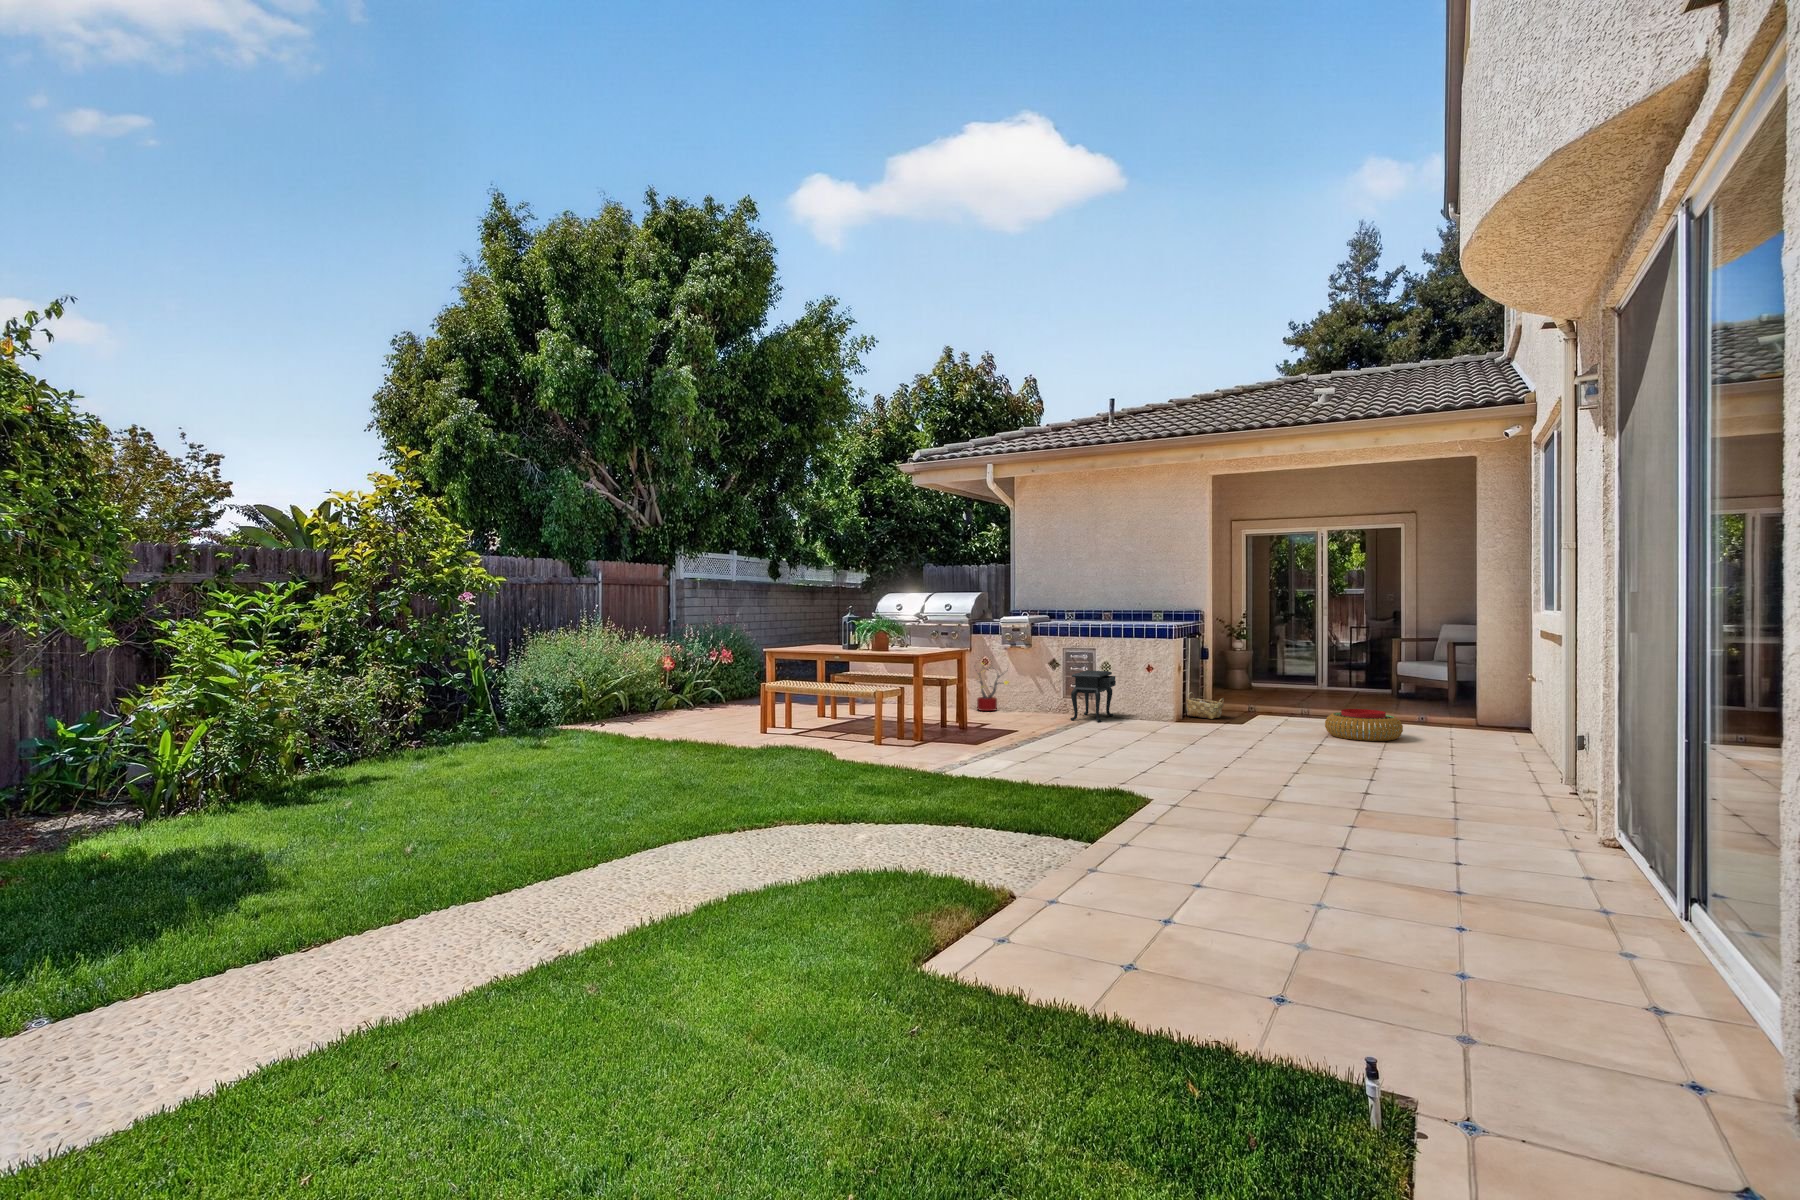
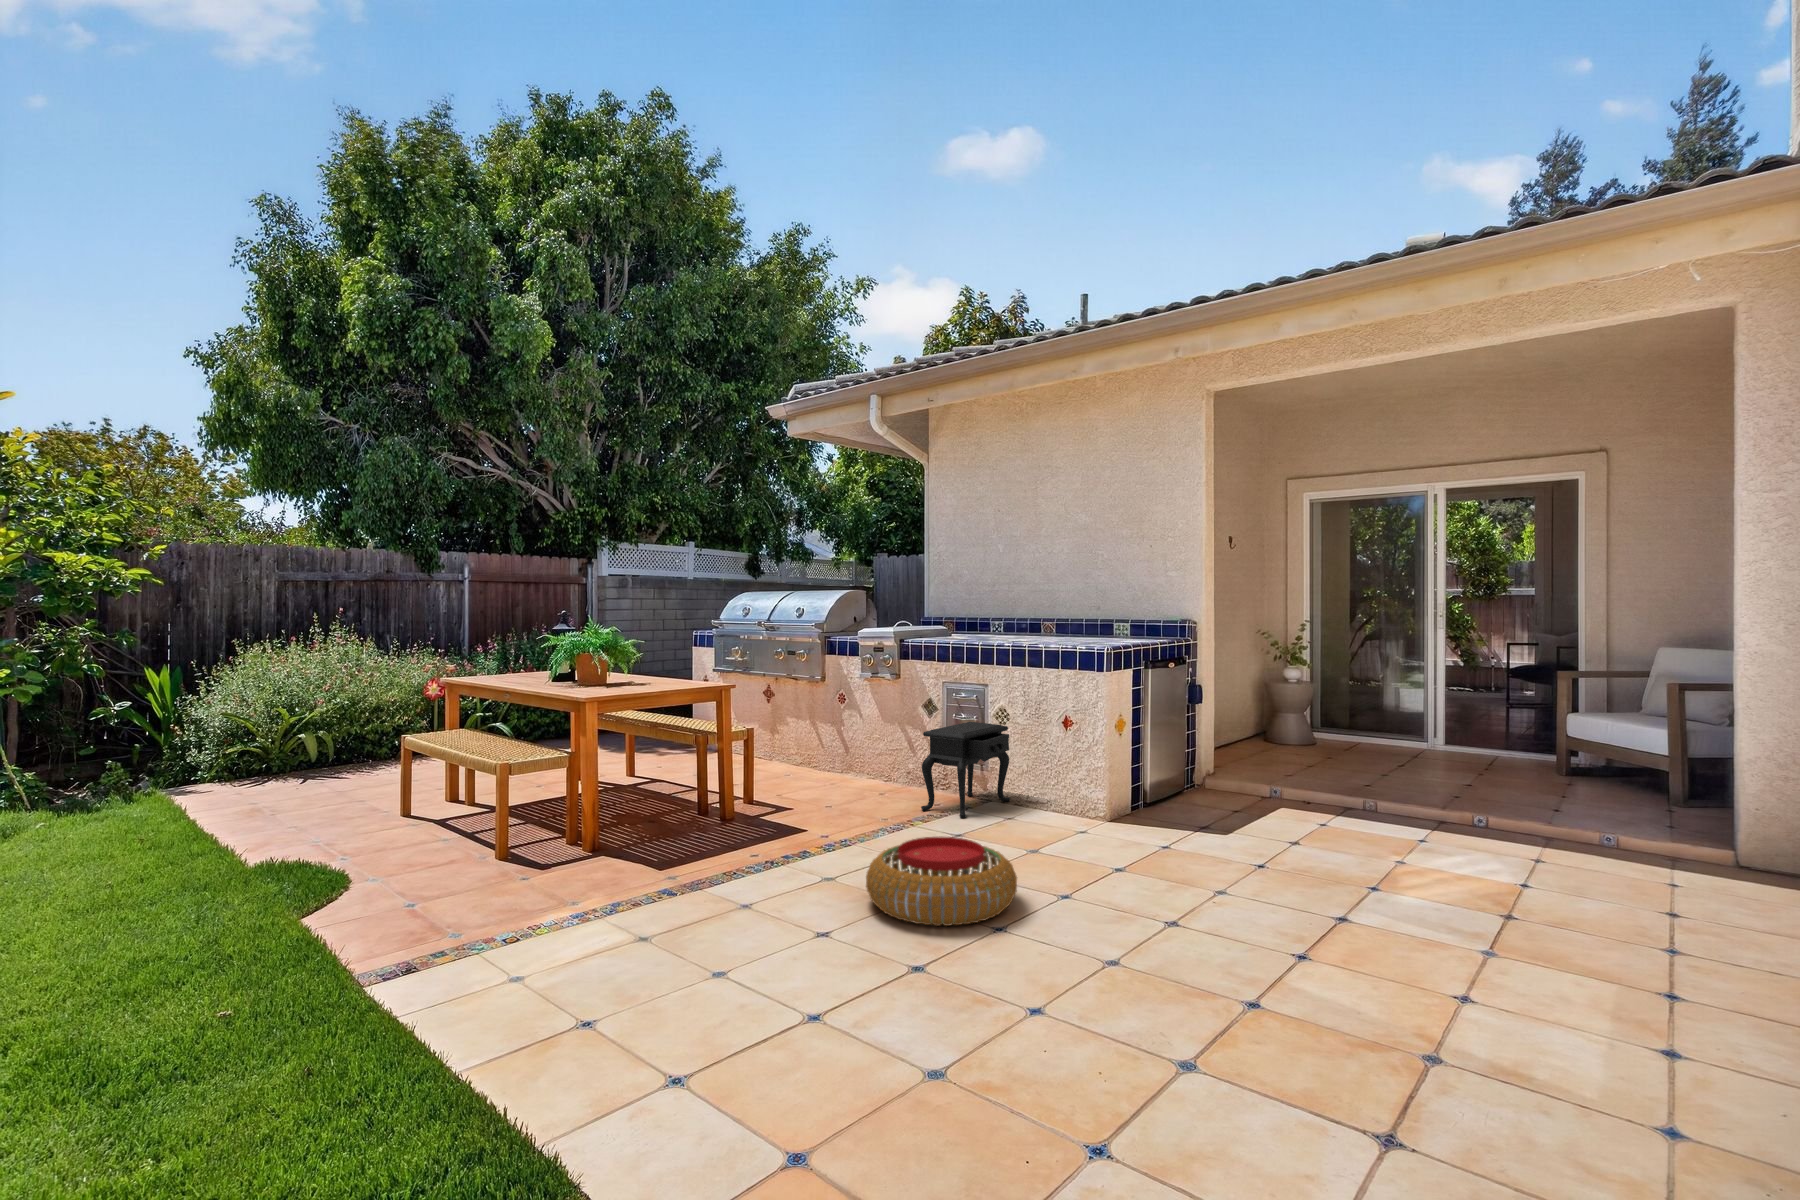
decorative plant: present [977,667,1009,711] -> none [812,698,856,780]
woven basket: present [1186,692,1224,719] -> none [1137,765,1203,818]
pouf: present [1325,709,1403,741] -> present [866,837,1017,926]

